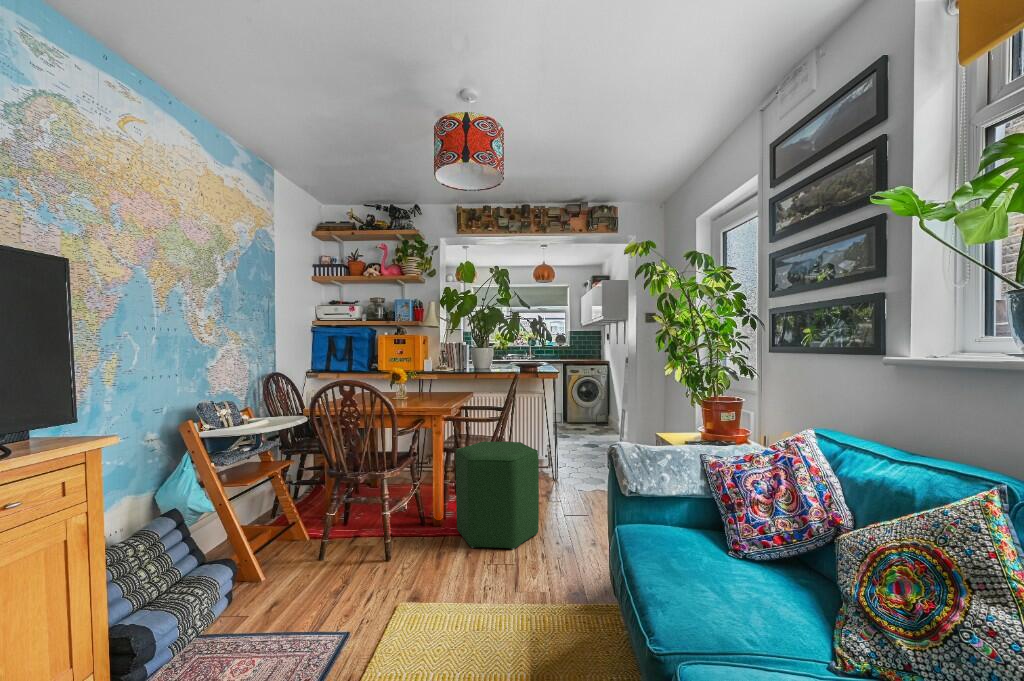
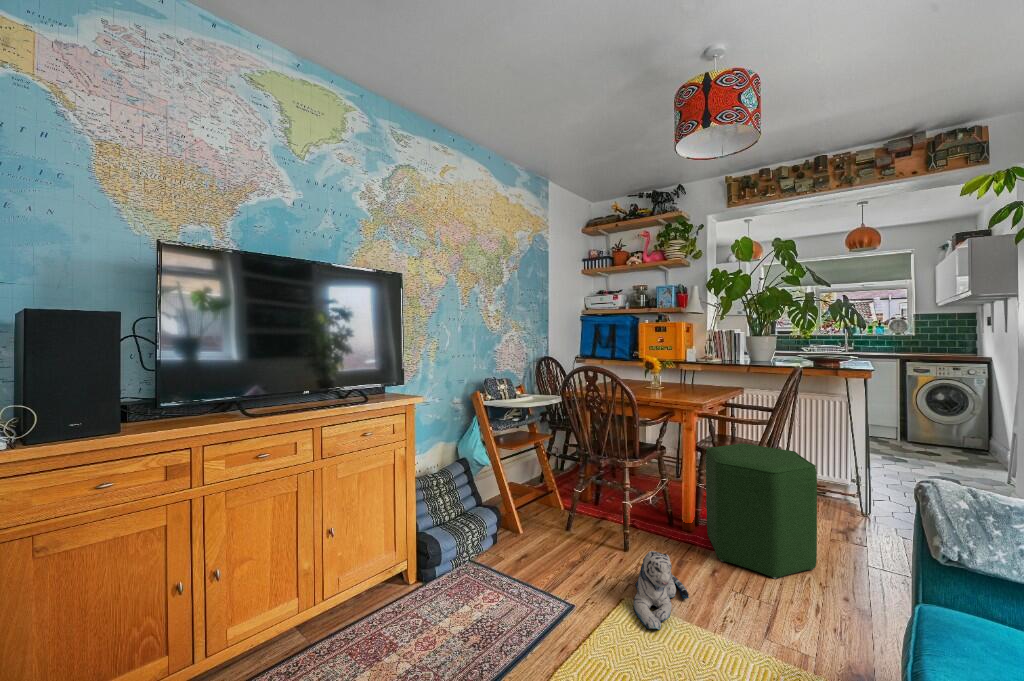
plush toy: none [406,550,456,625] -> present [634,551,689,629]

